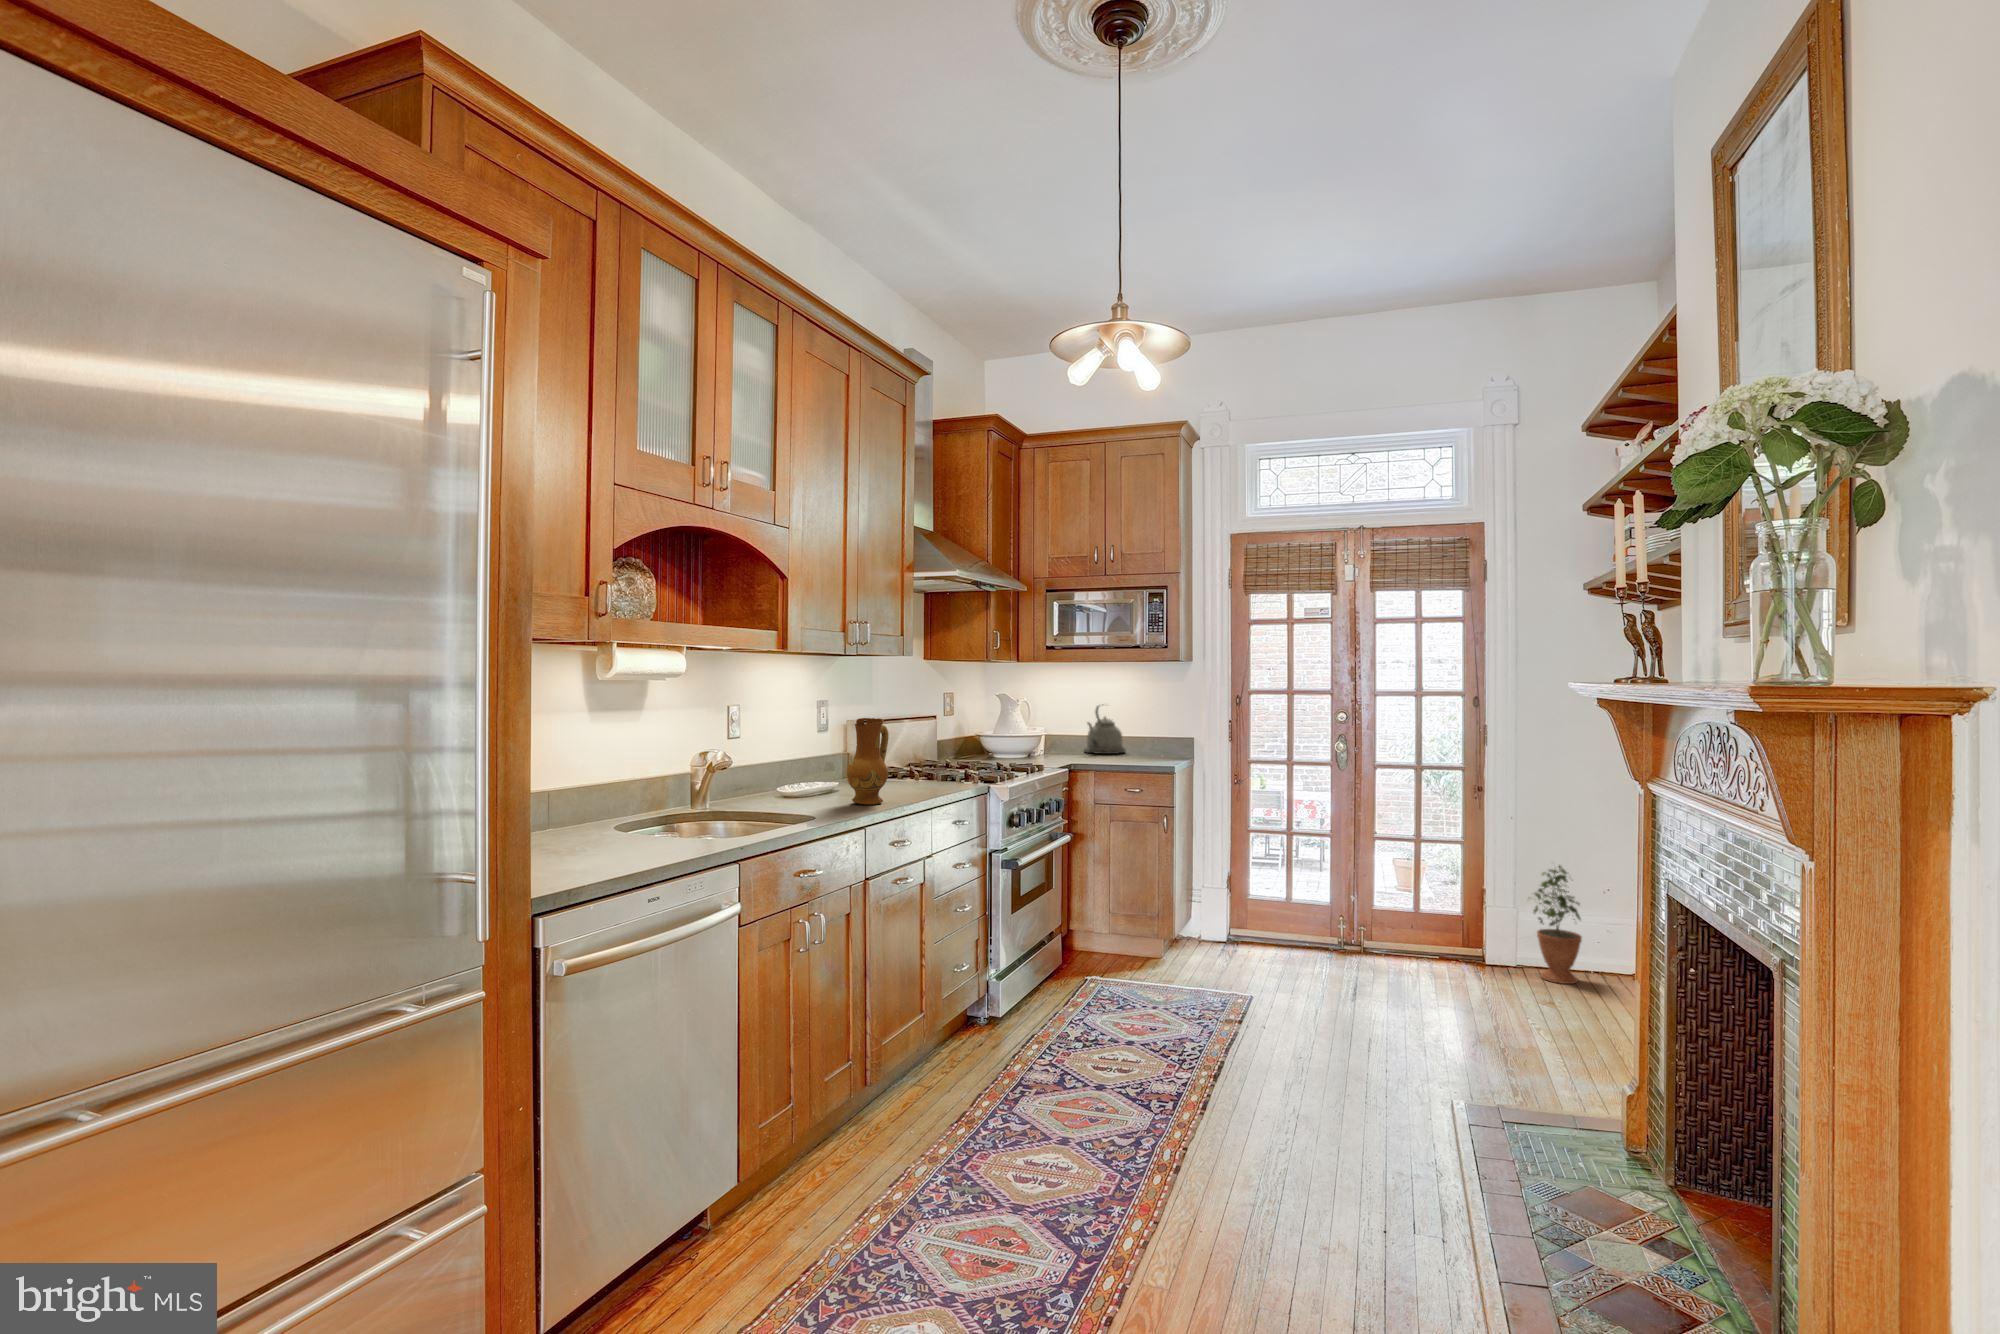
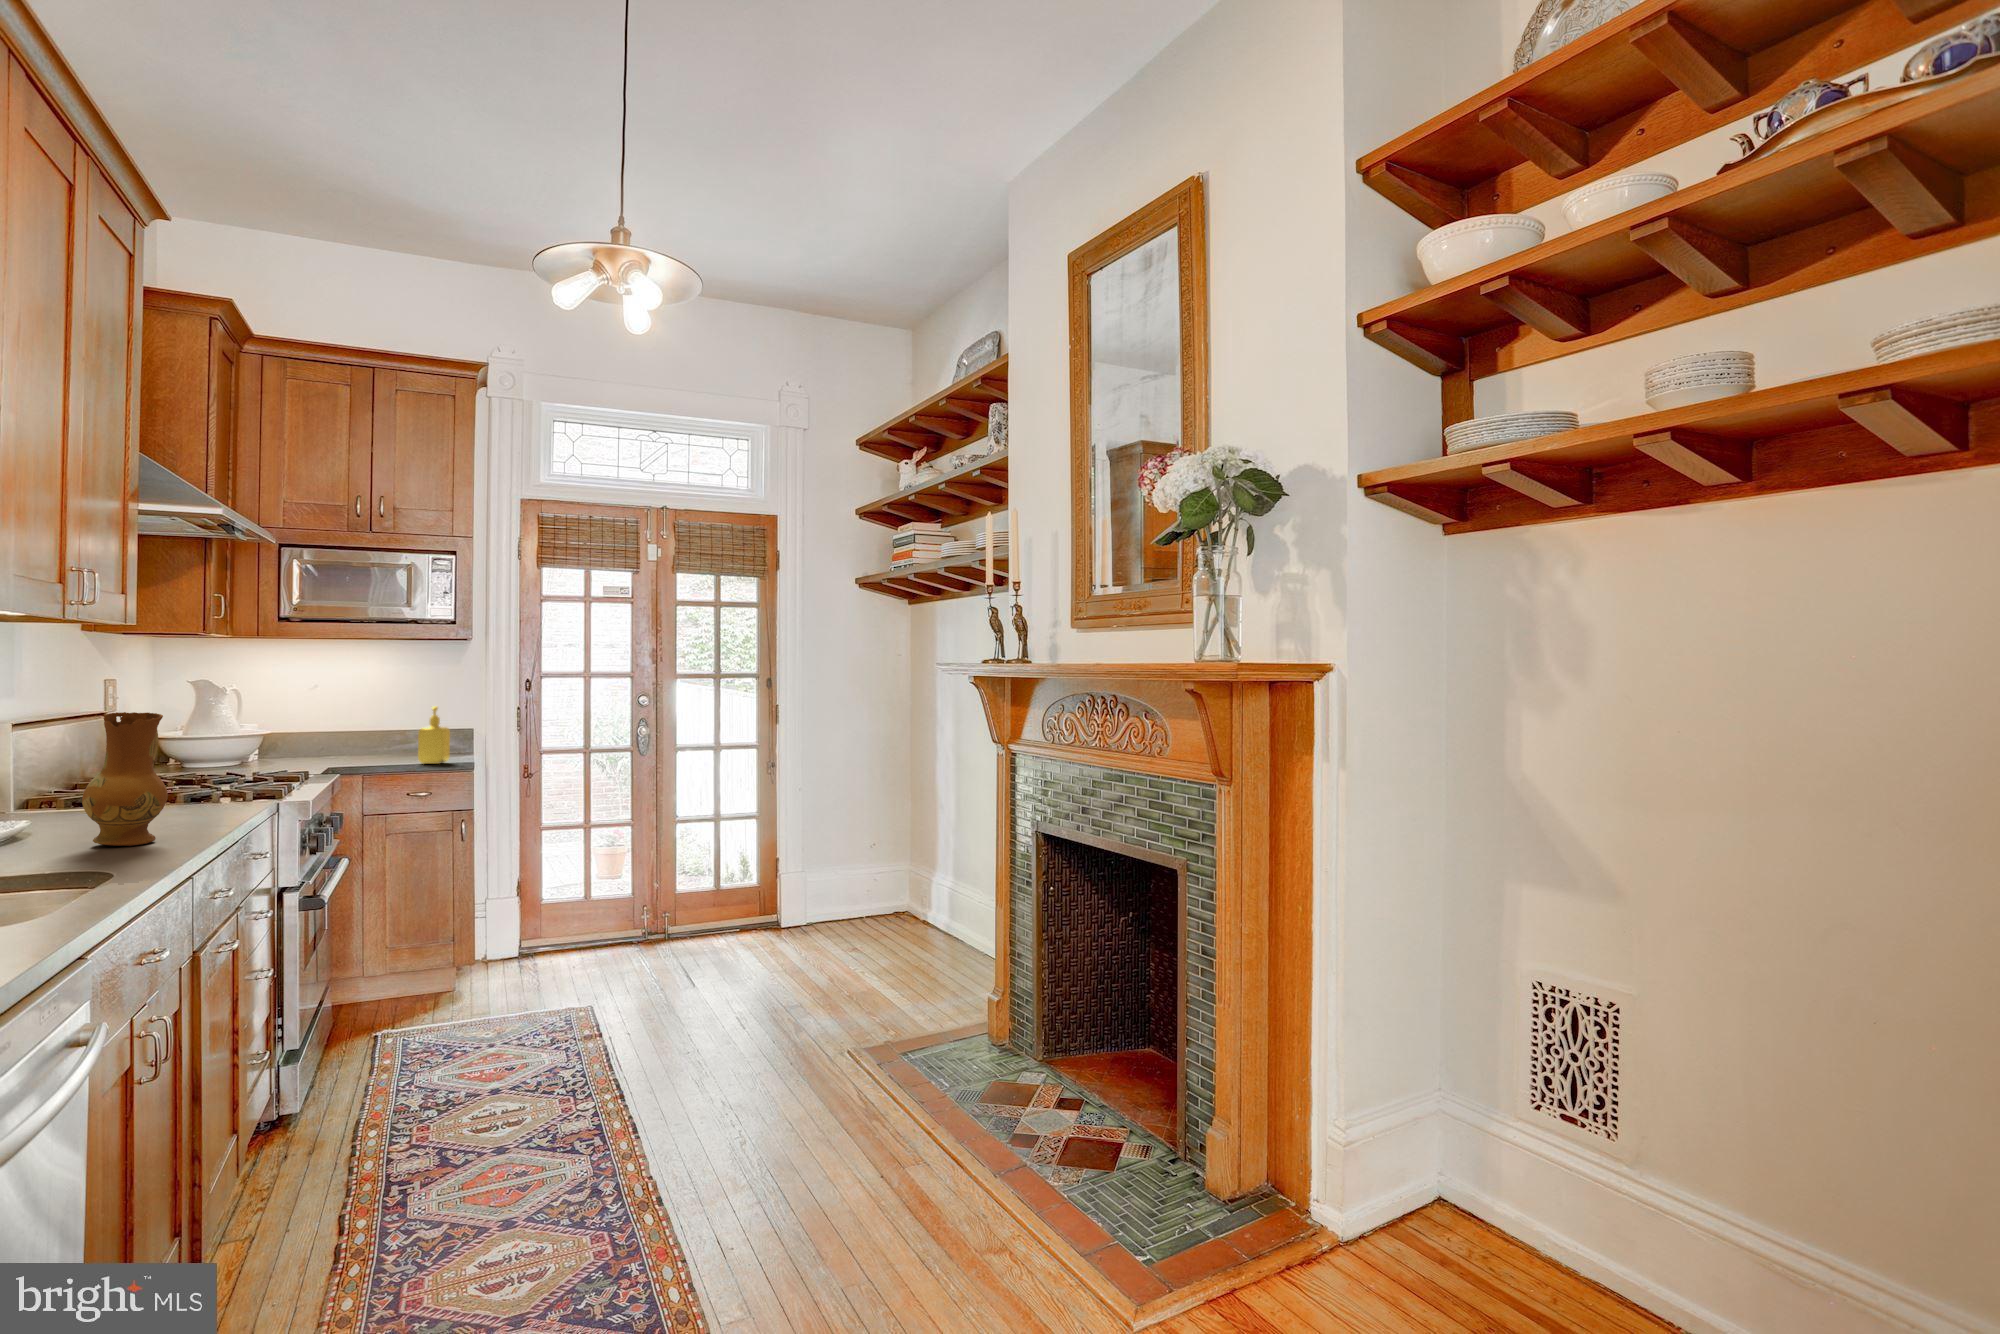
kettle: present [1084,706,1126,754] -> none [319,692,382,754]
soap dispenser: none [1128,717,1152,765] -> present [418,706,450,764]
potted plant: present [1533,866,1582,984] -> none [814,824,855,928]

